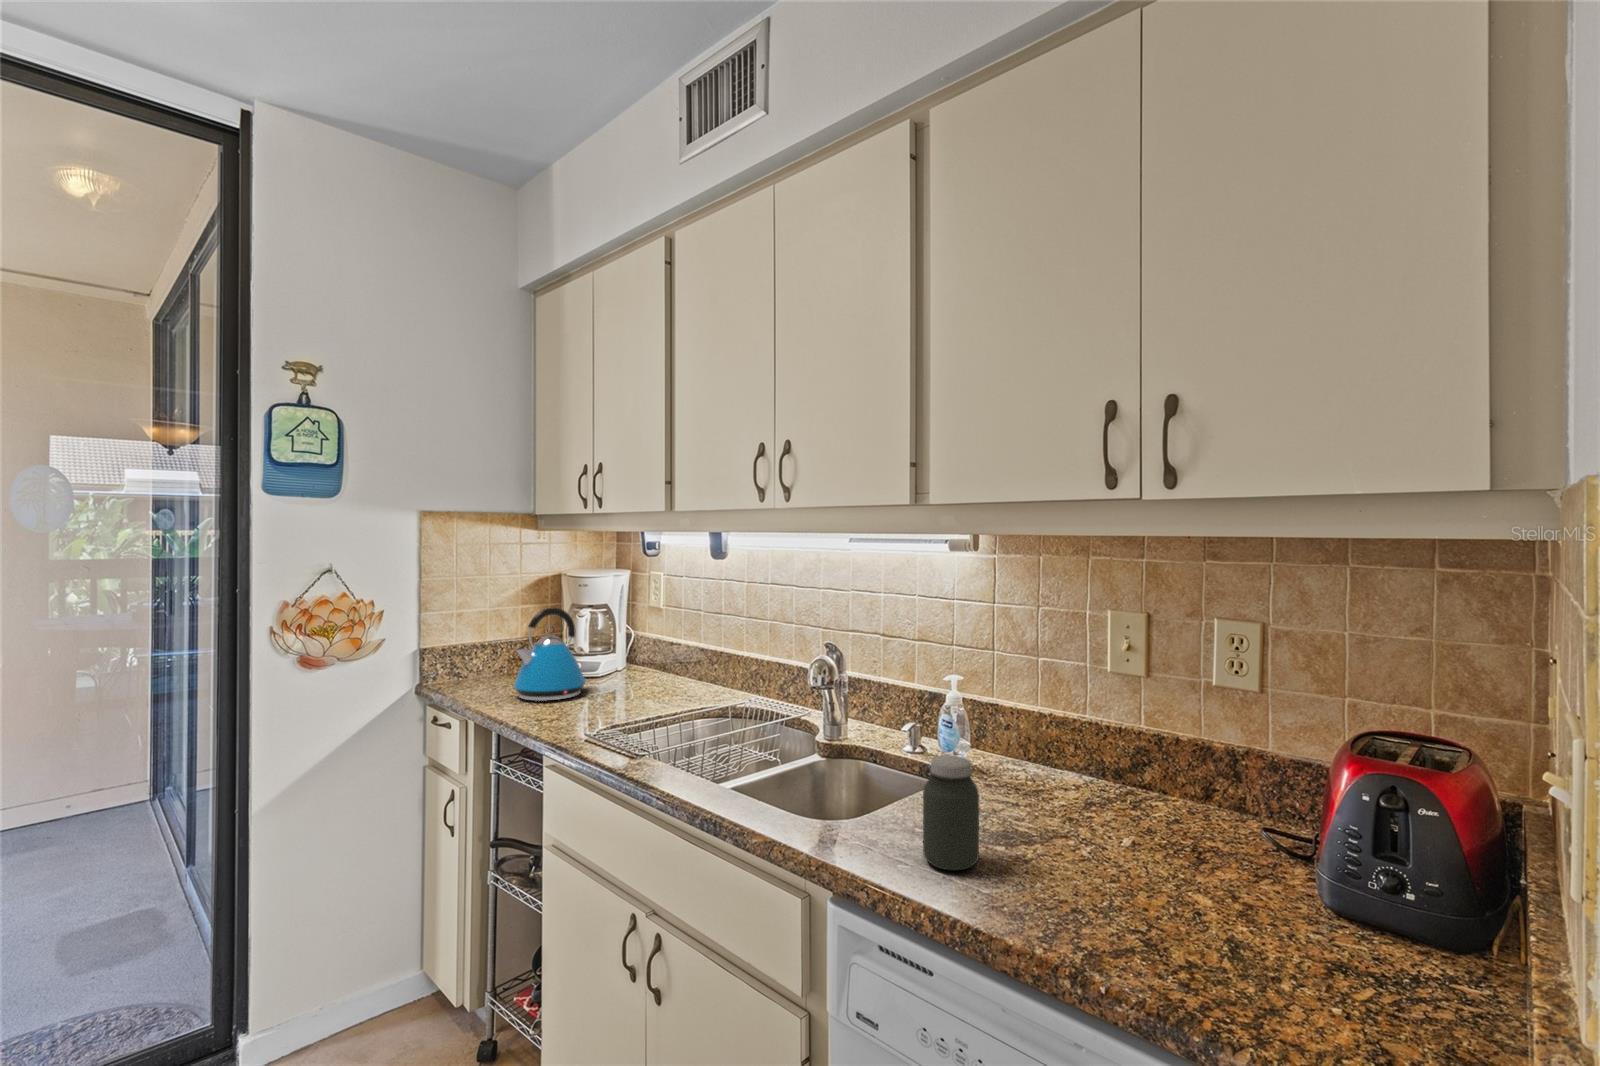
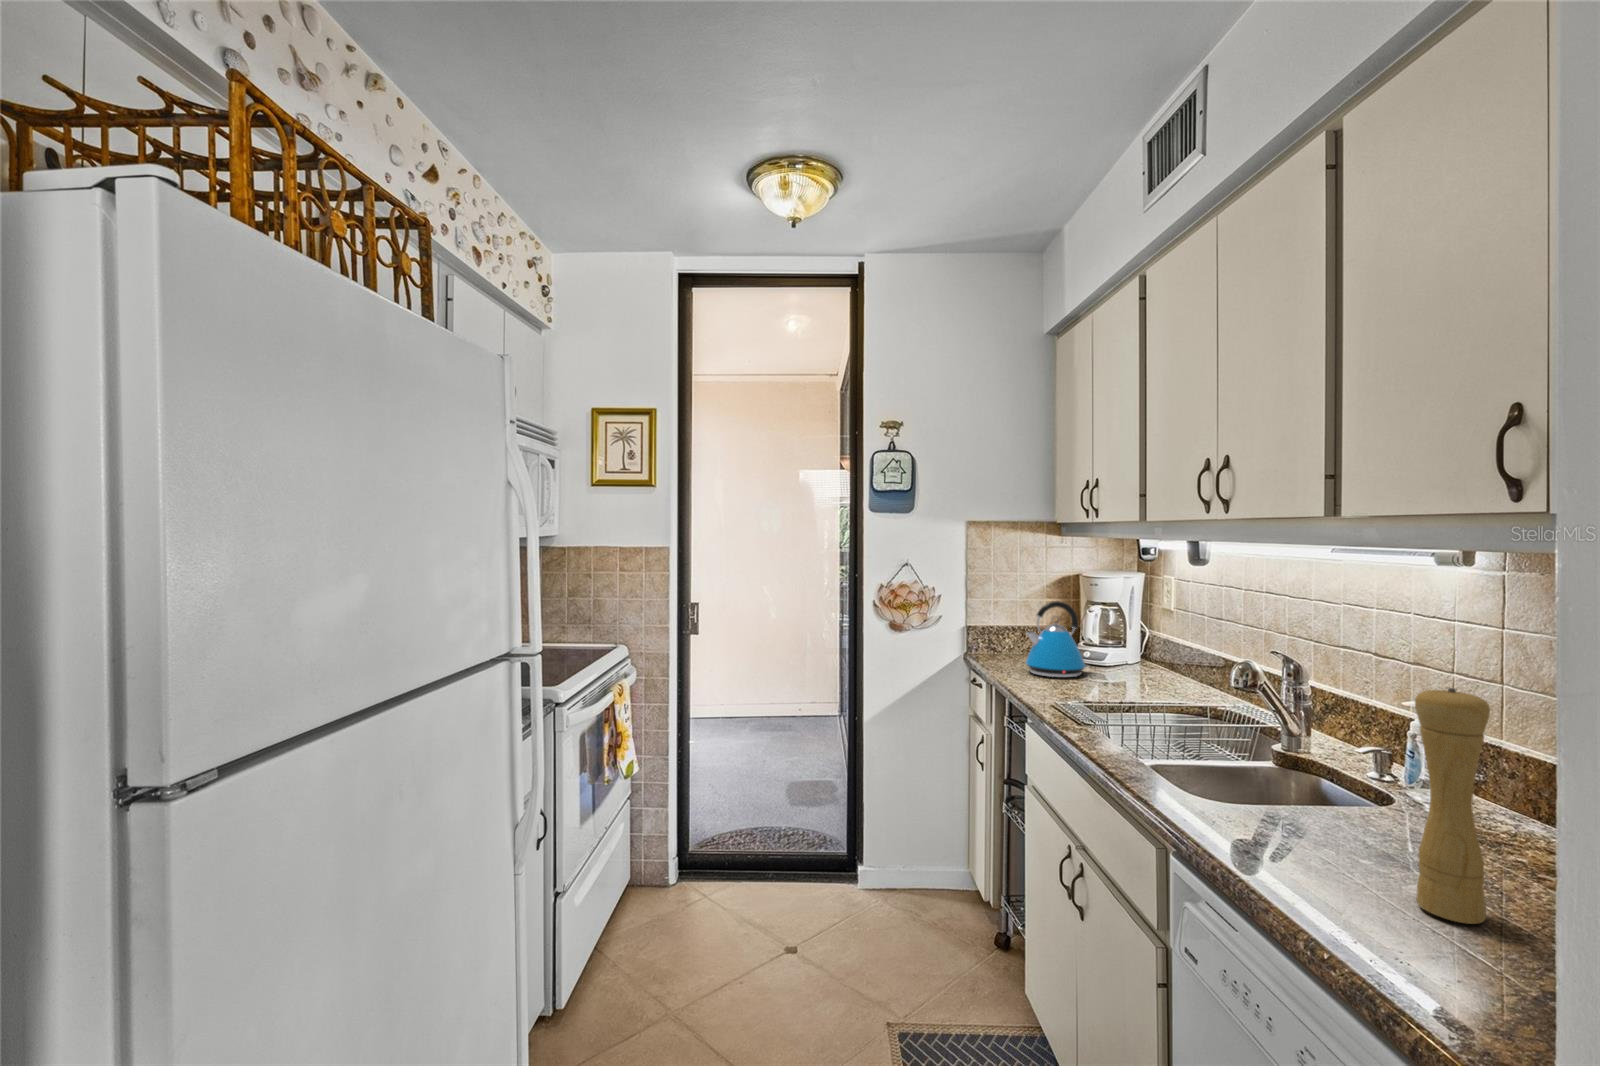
pepper mill: none [1040,661,1094,874] -> present [1415,688,1490,924]
jar: present [923,756,979,870] -> none [1273,763,1339,877]

